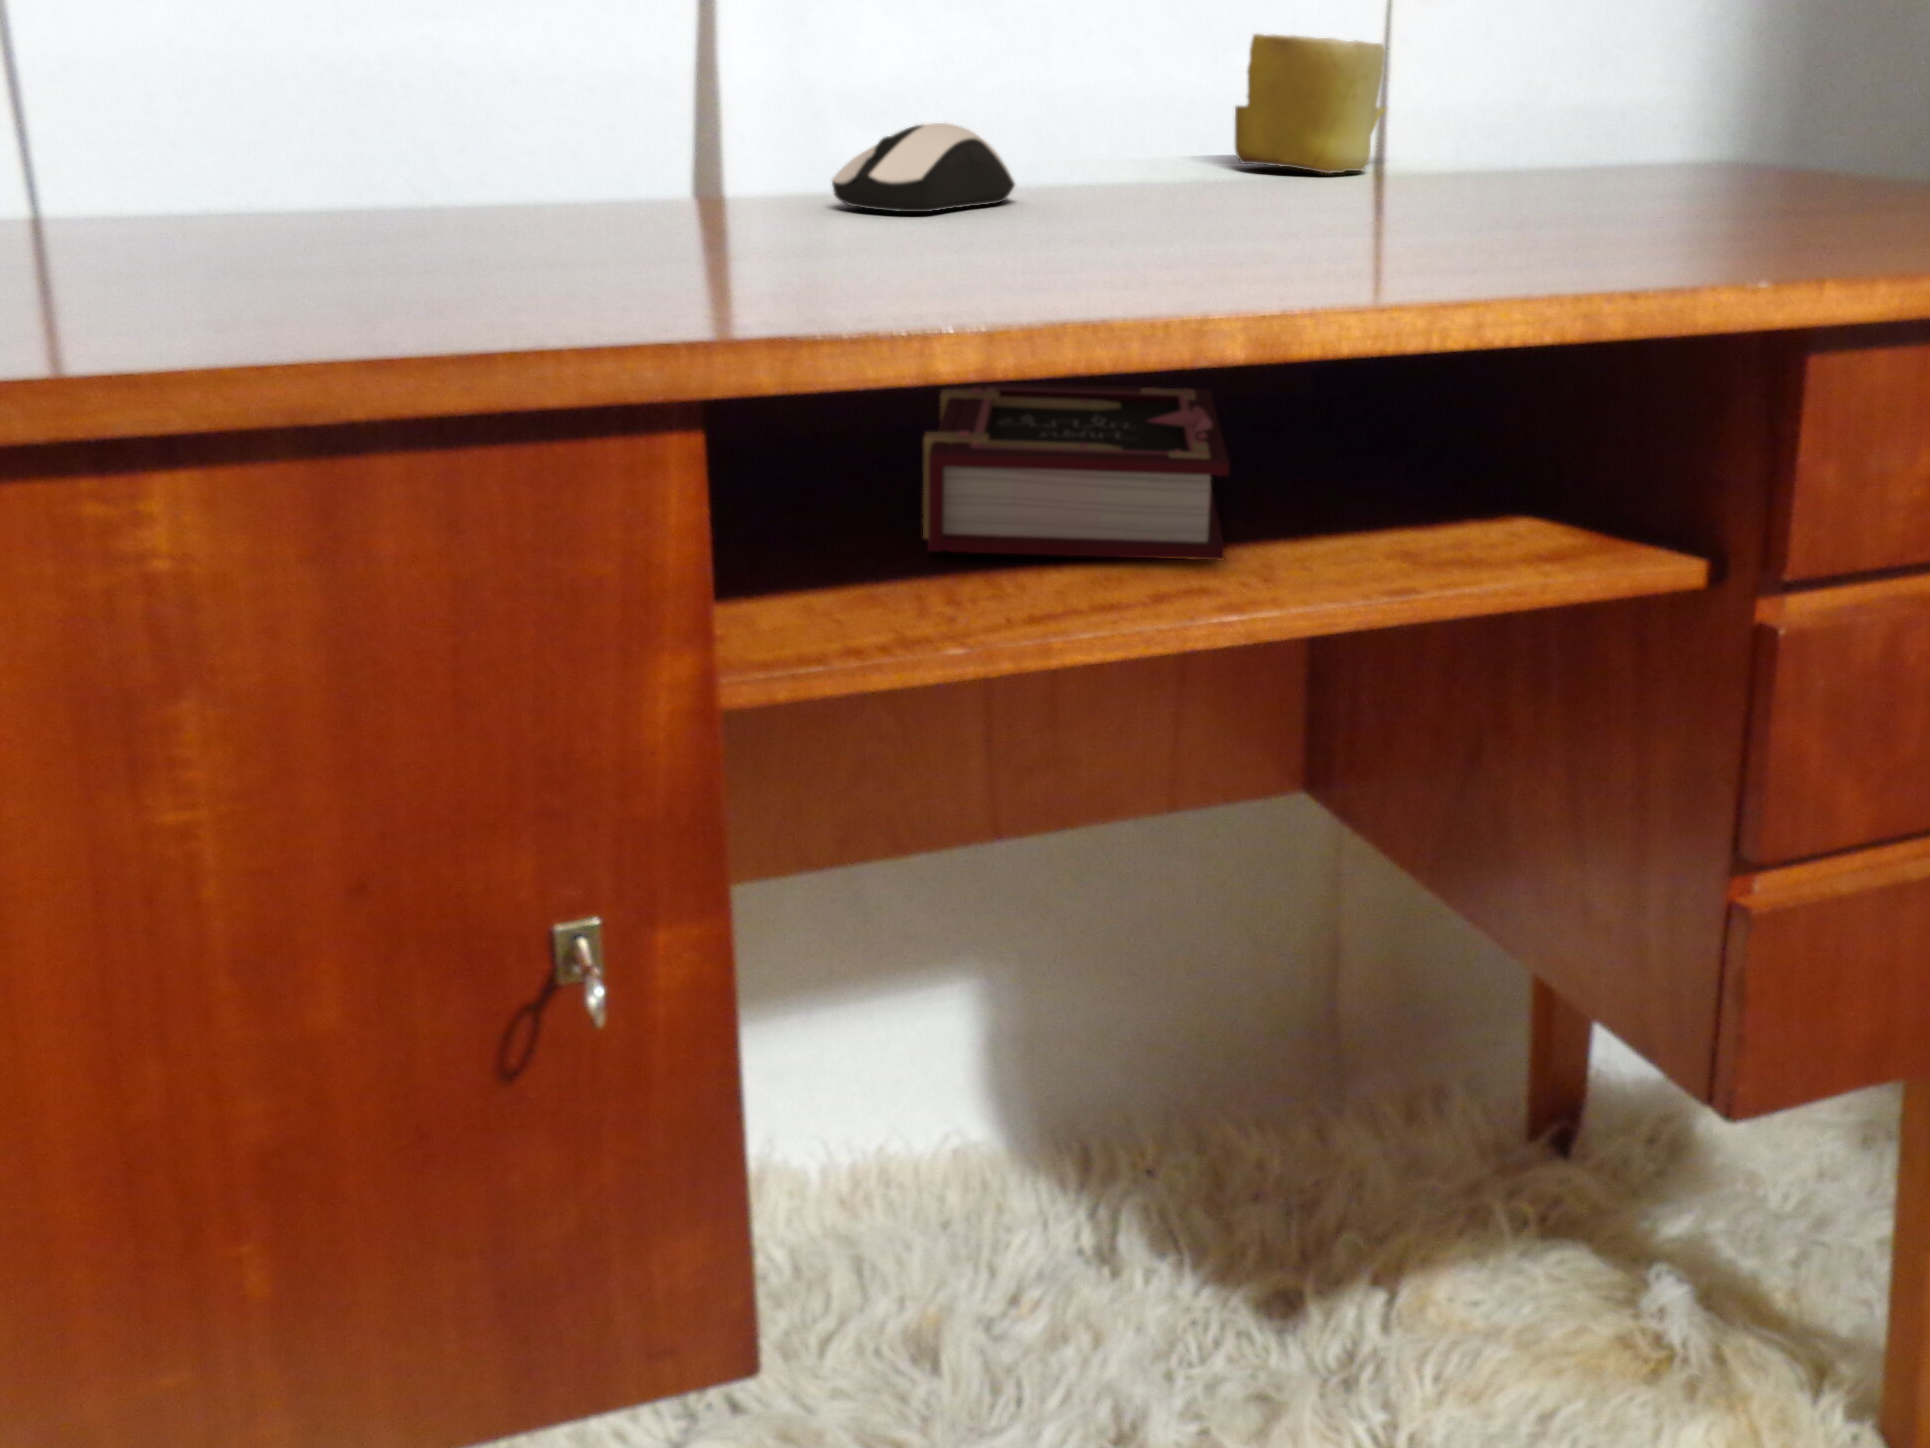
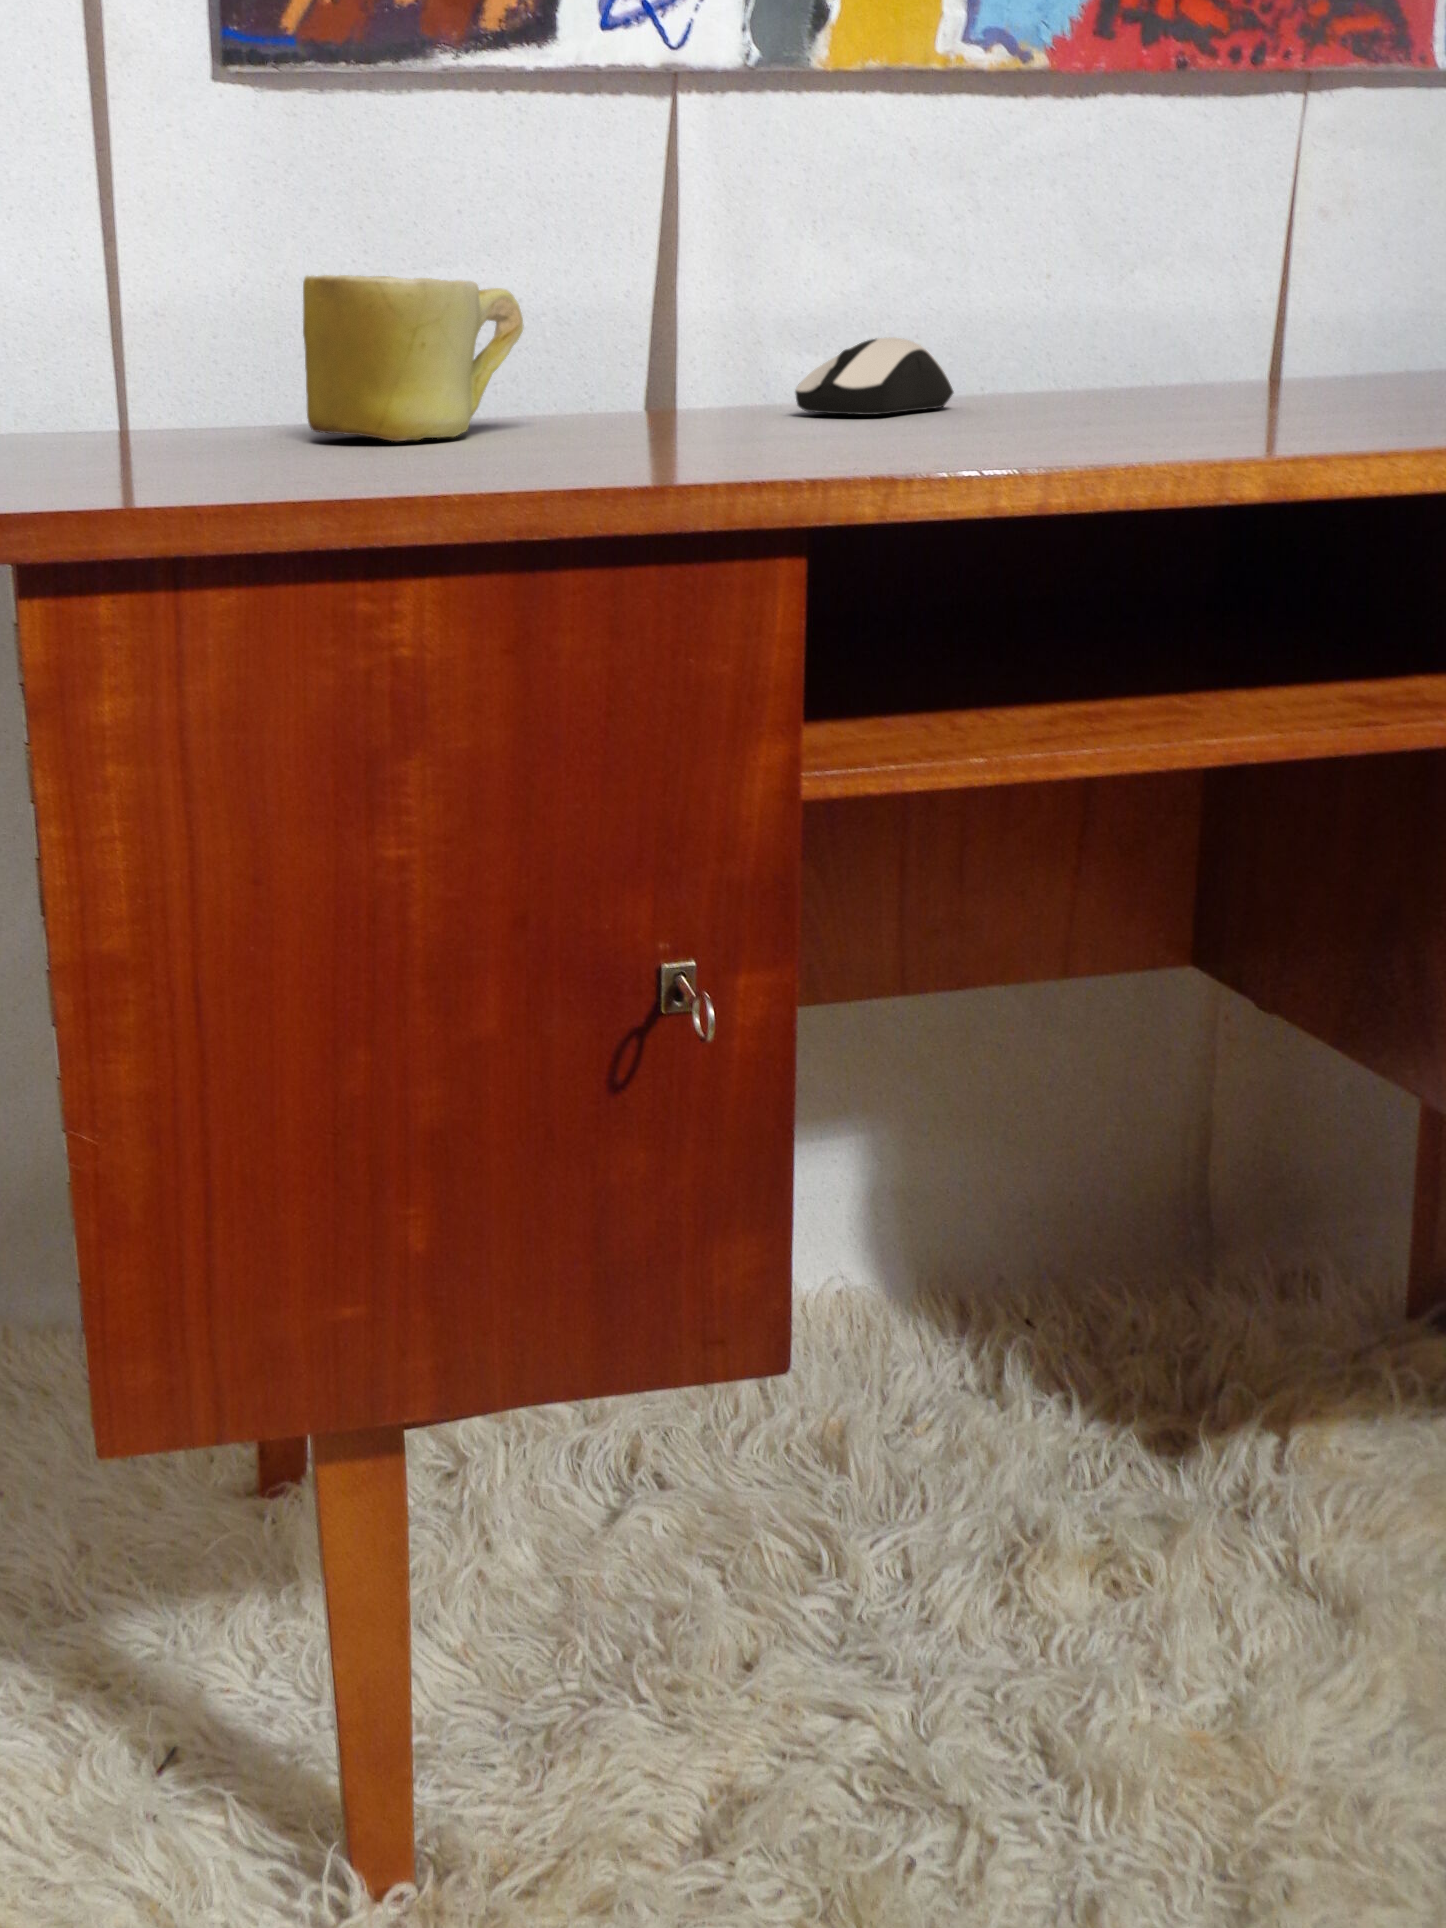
mug: present [1235,34,1388,173] -> present [303,275,523,441]
book: present [923,383,1229,560] -> none [894,564,1192,709]

